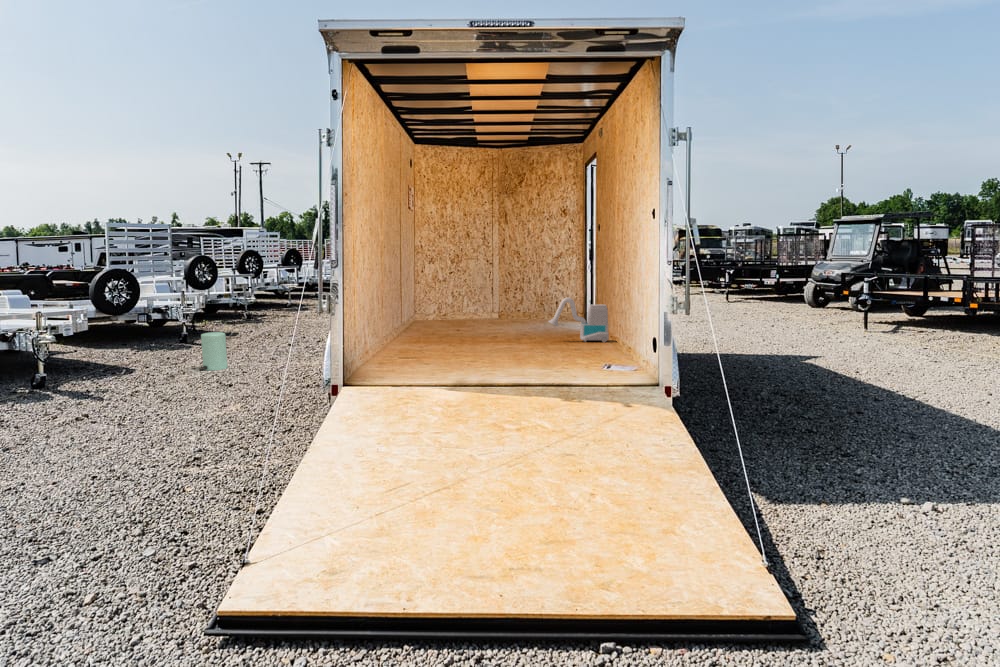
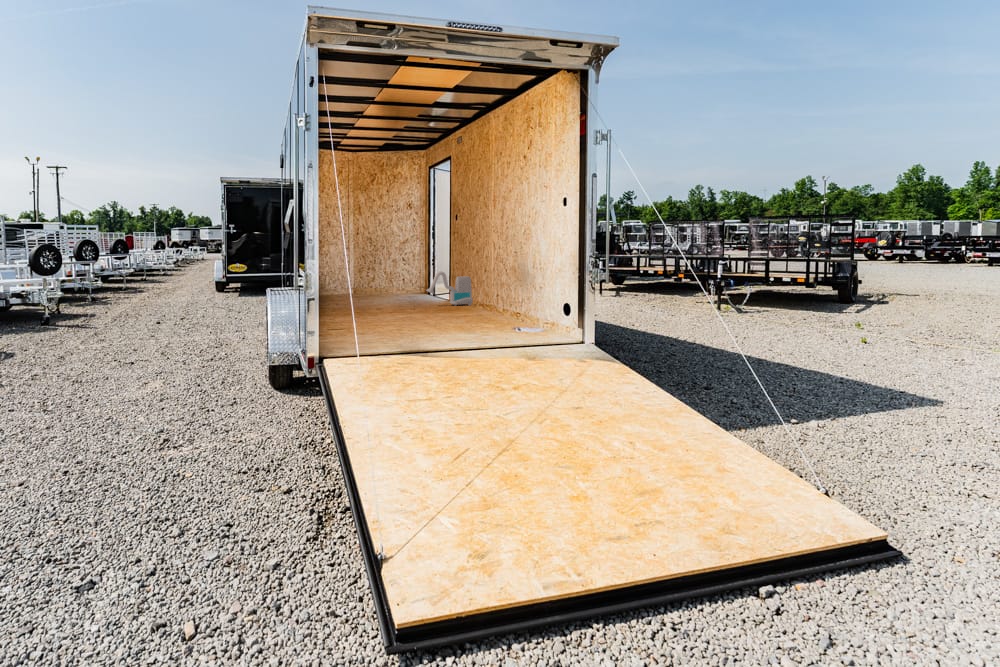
trash can: present [199,332,227,370] -> none [86,311,117,347]

